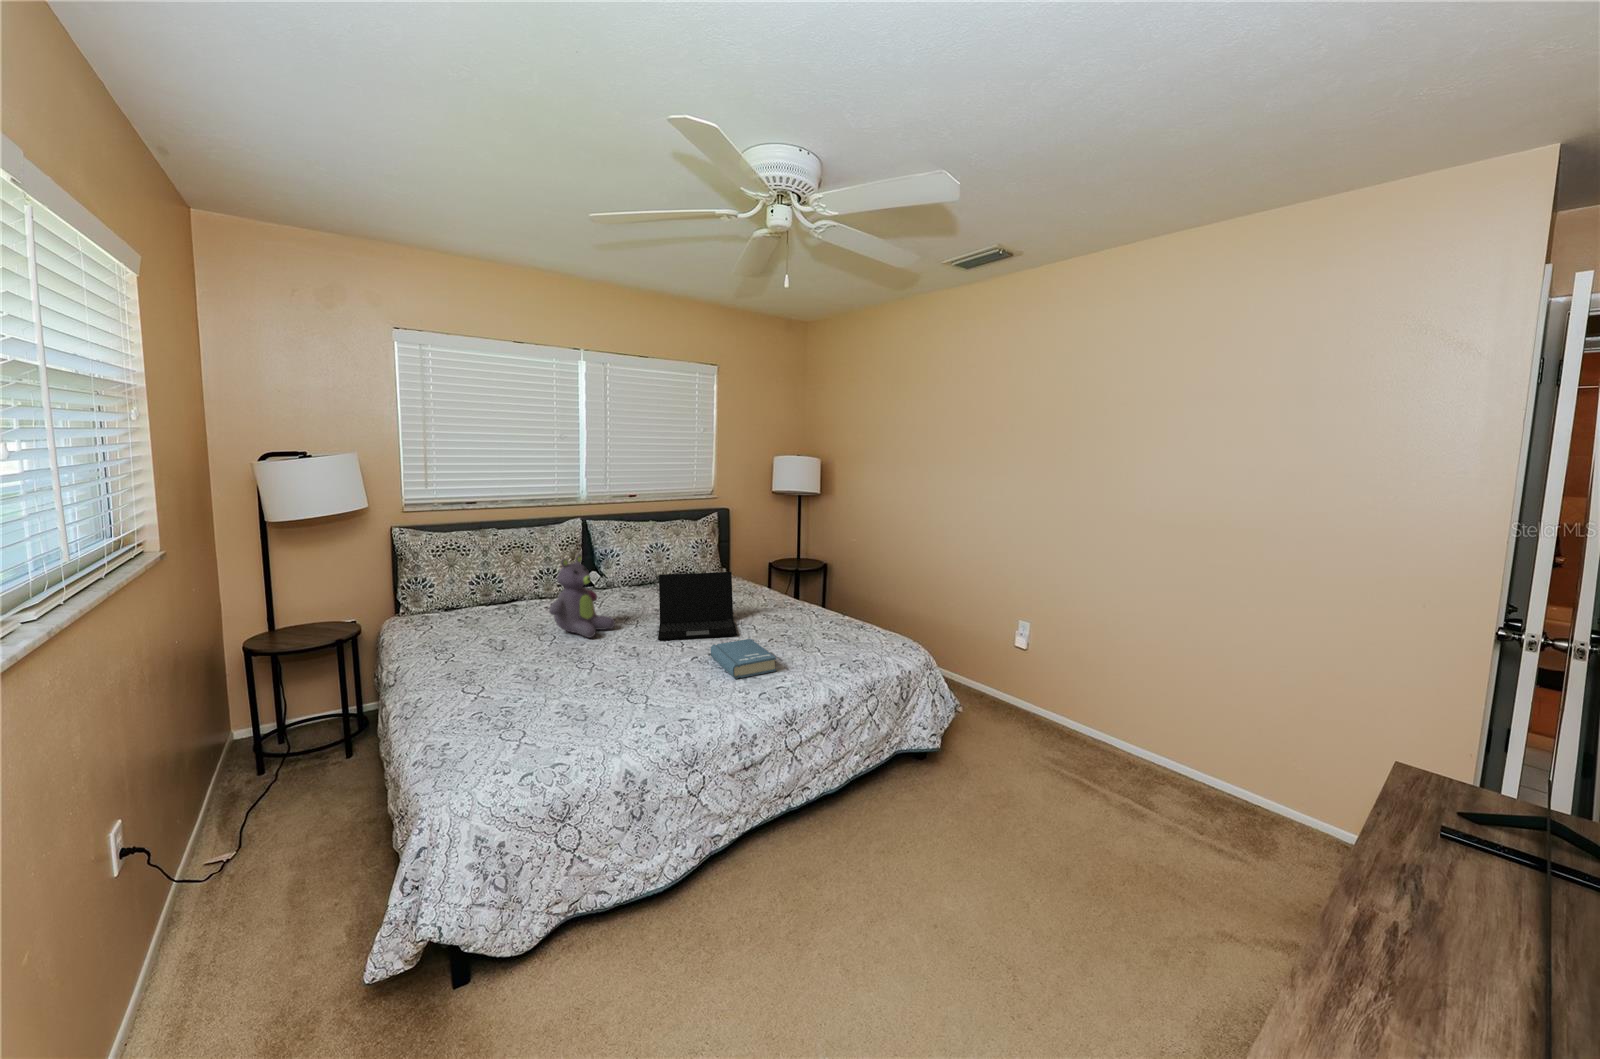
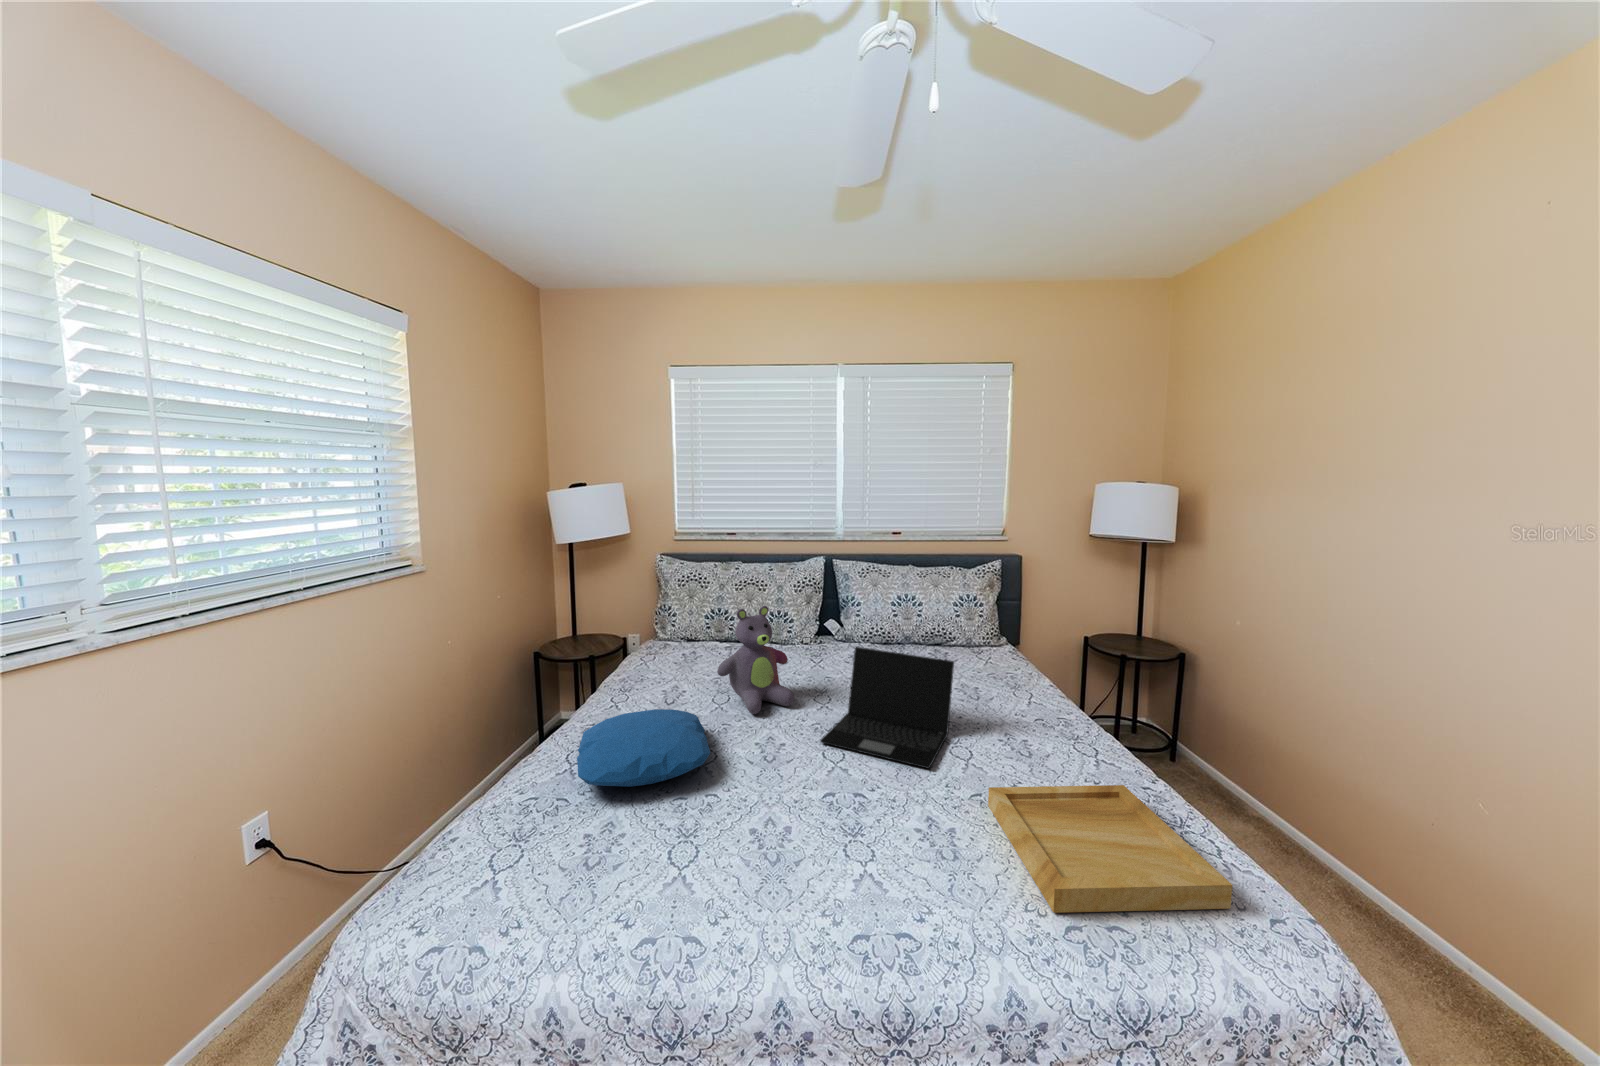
tray: none [779,616,892,664] -> present [988,785,1232,913]
book: present [711,639,776,679] -> none [847,785,932,883]
pillow: none [471,640,600,690] -> present [577,709,710,787]

